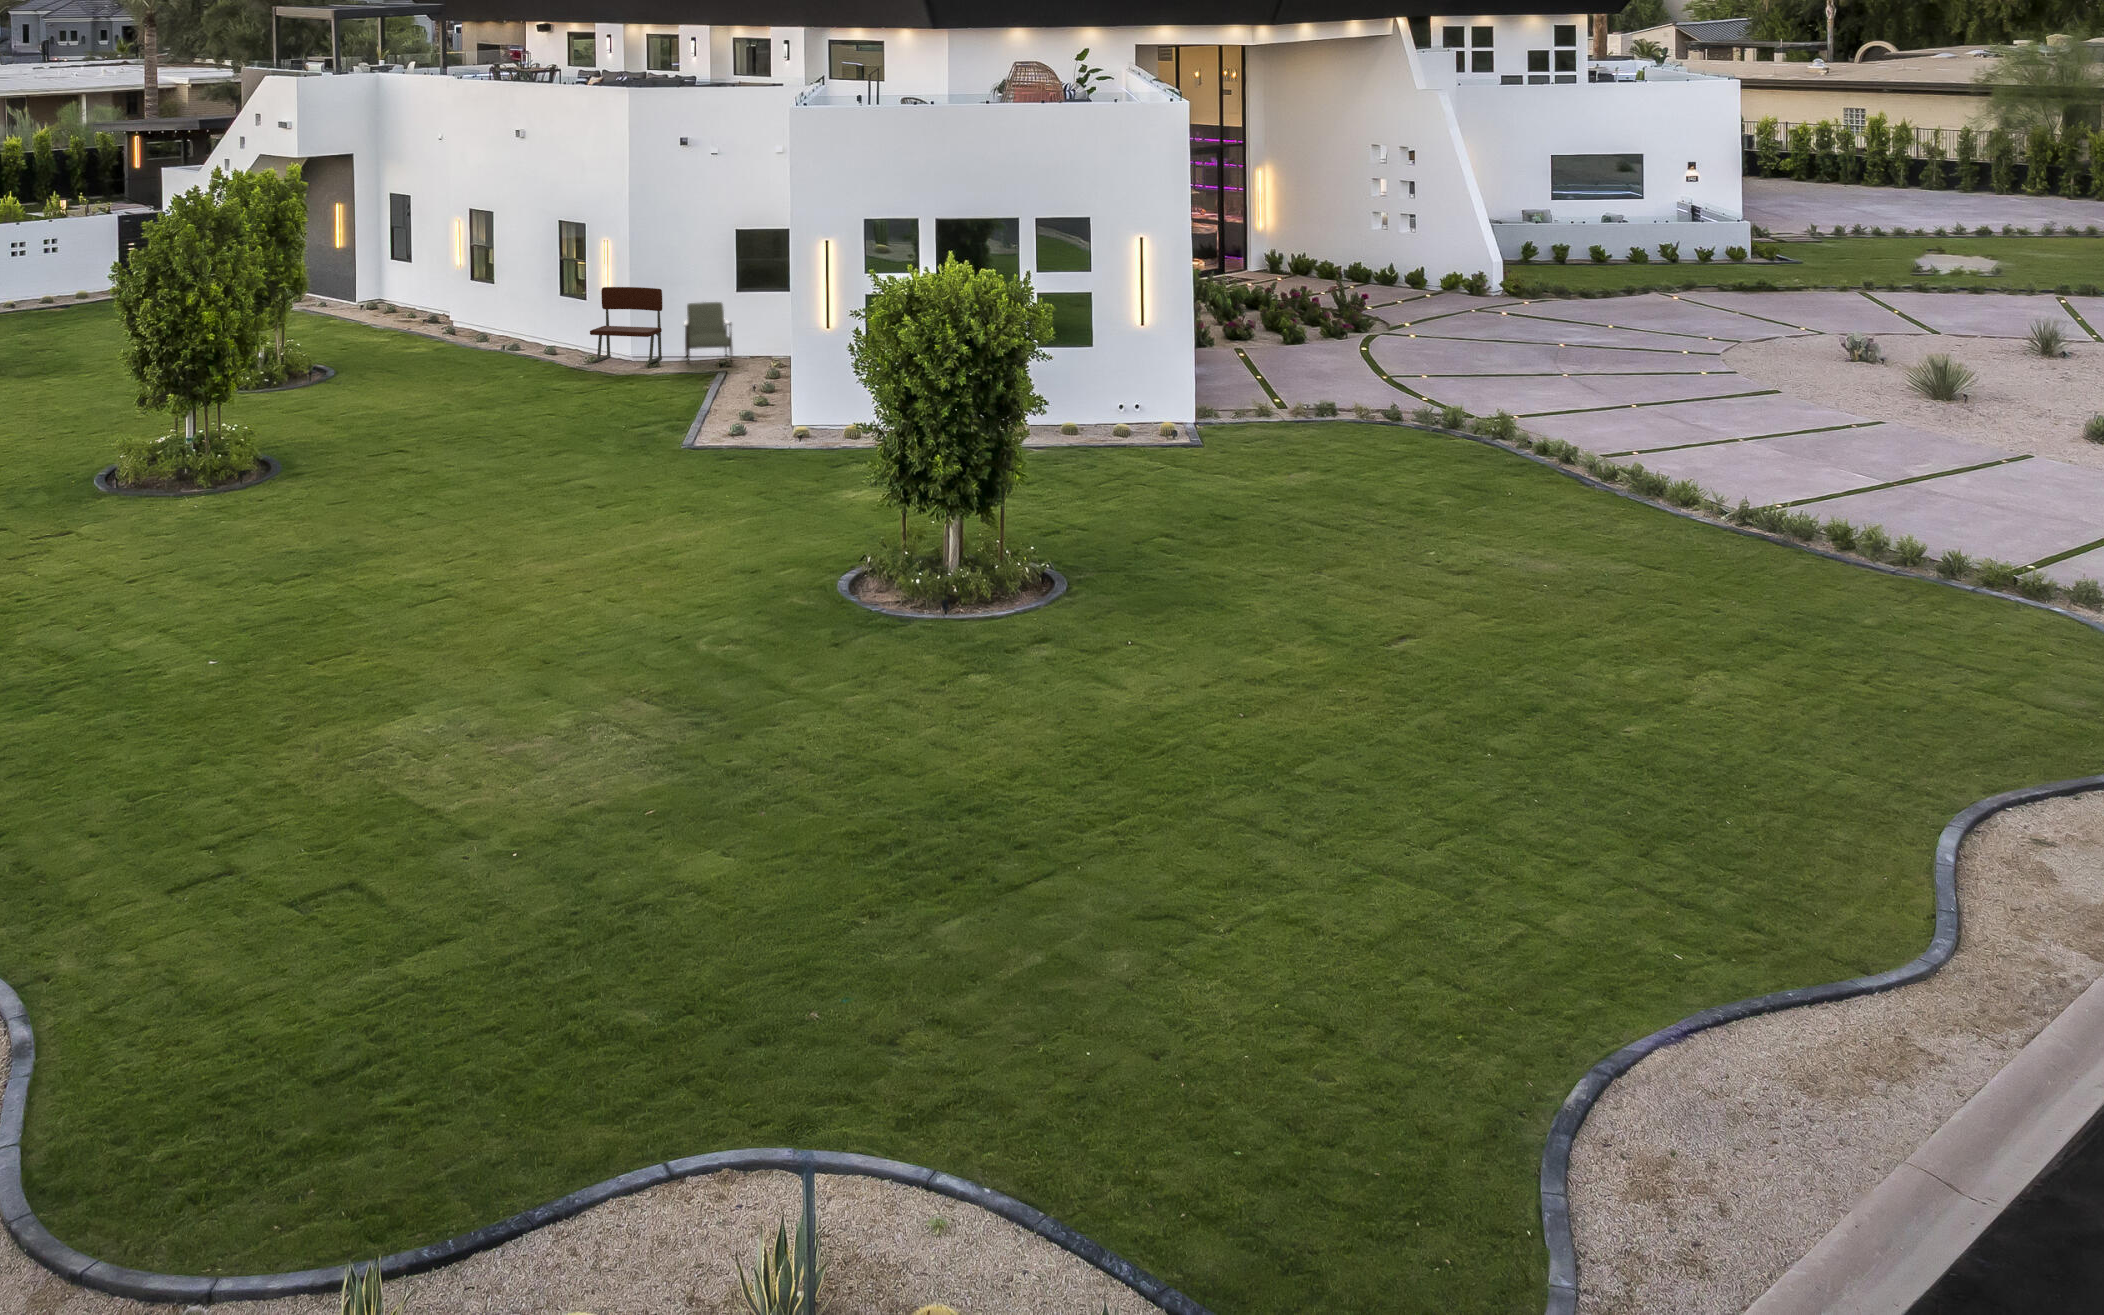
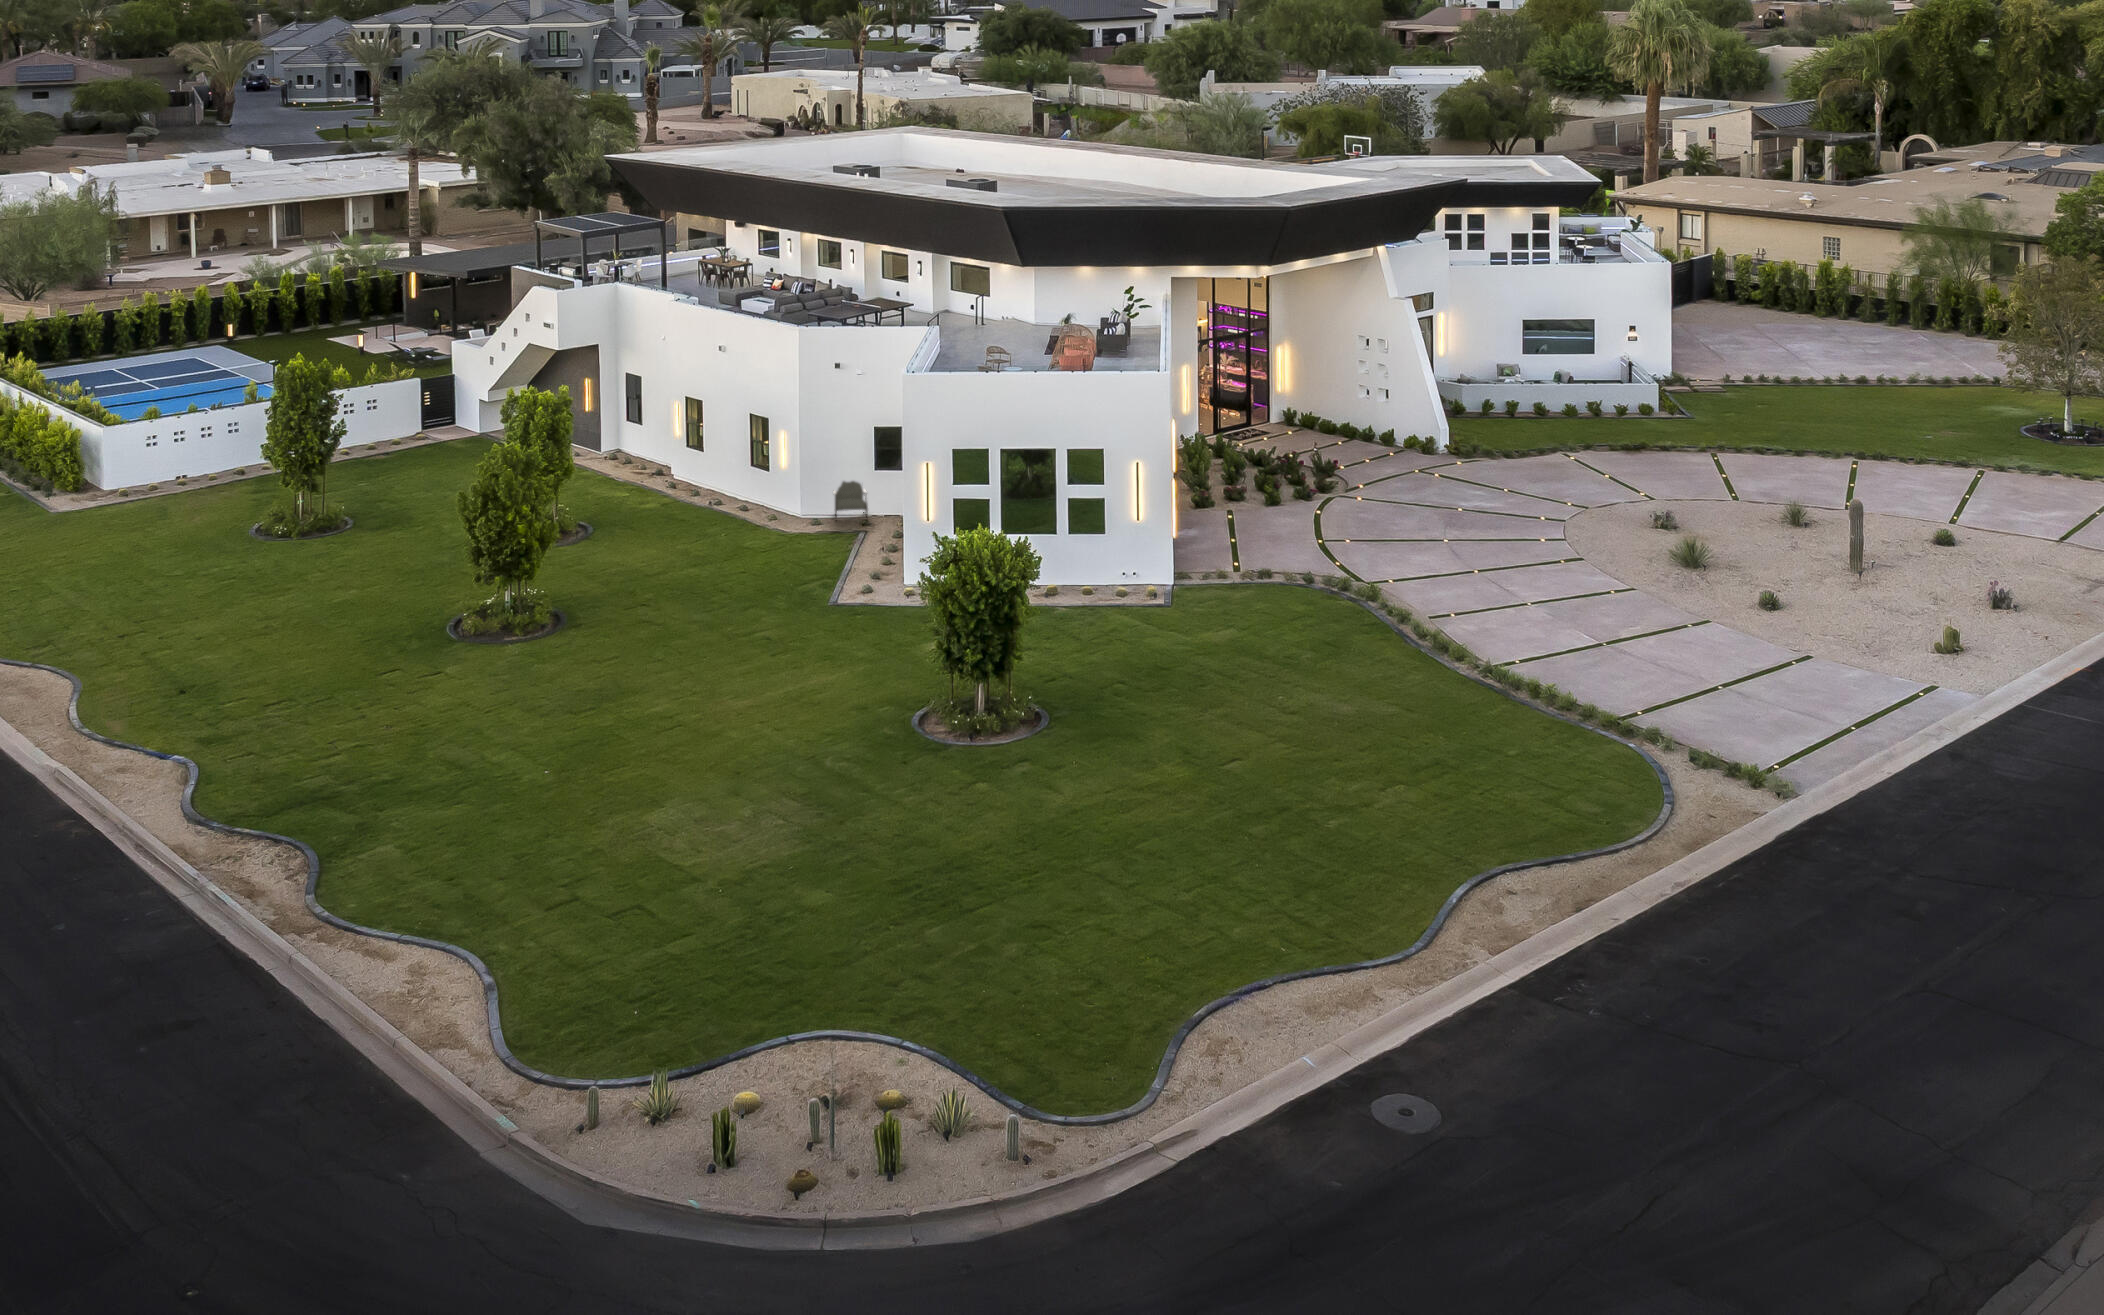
bench: present [590,287,662,363] -> none [766,465,818,521]

